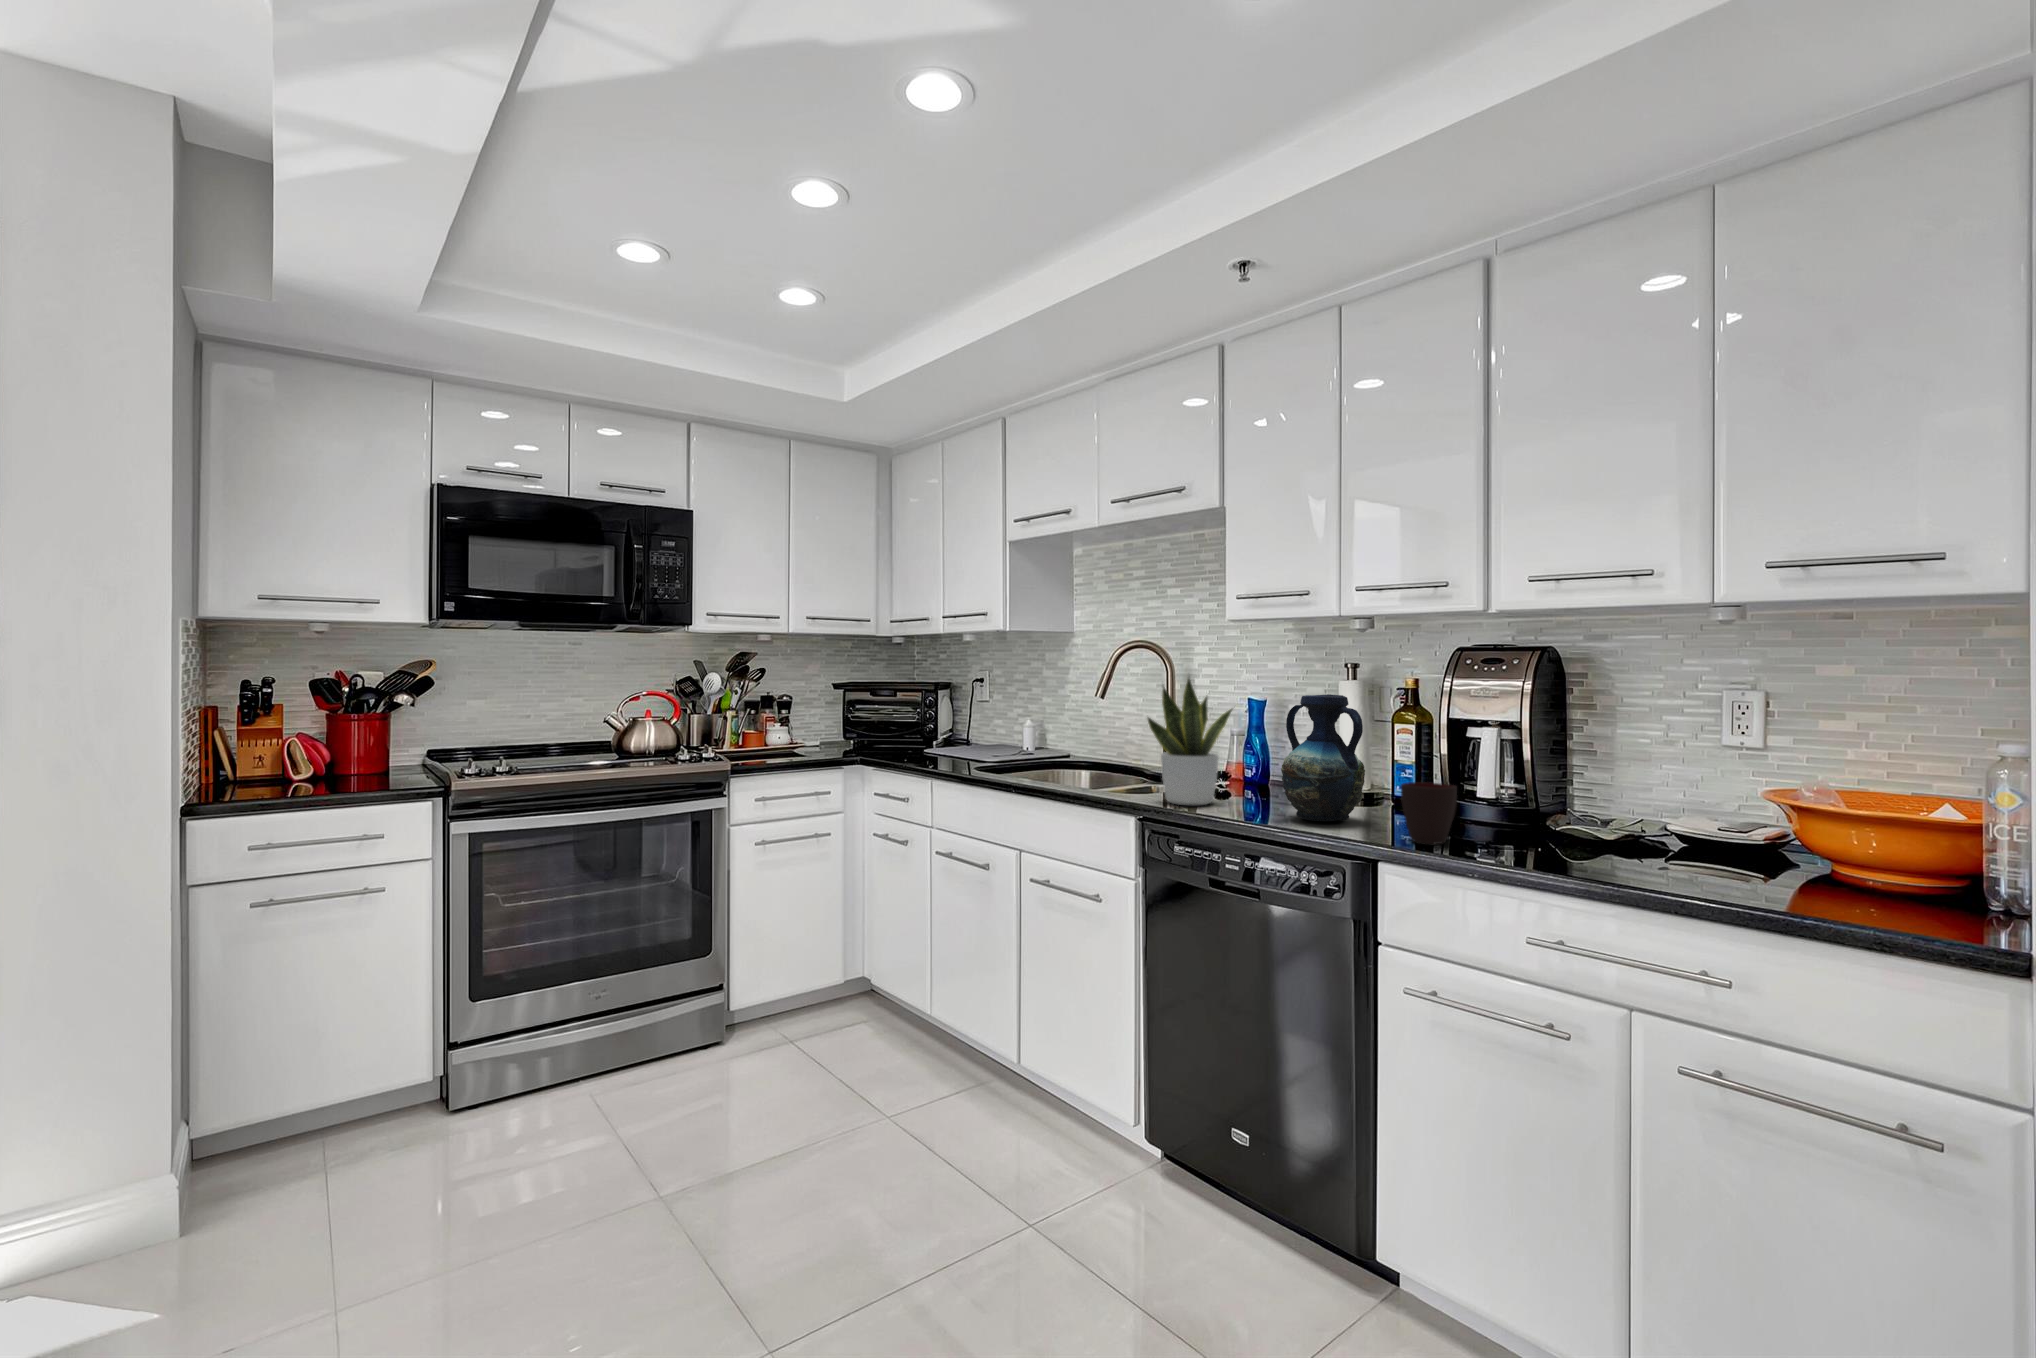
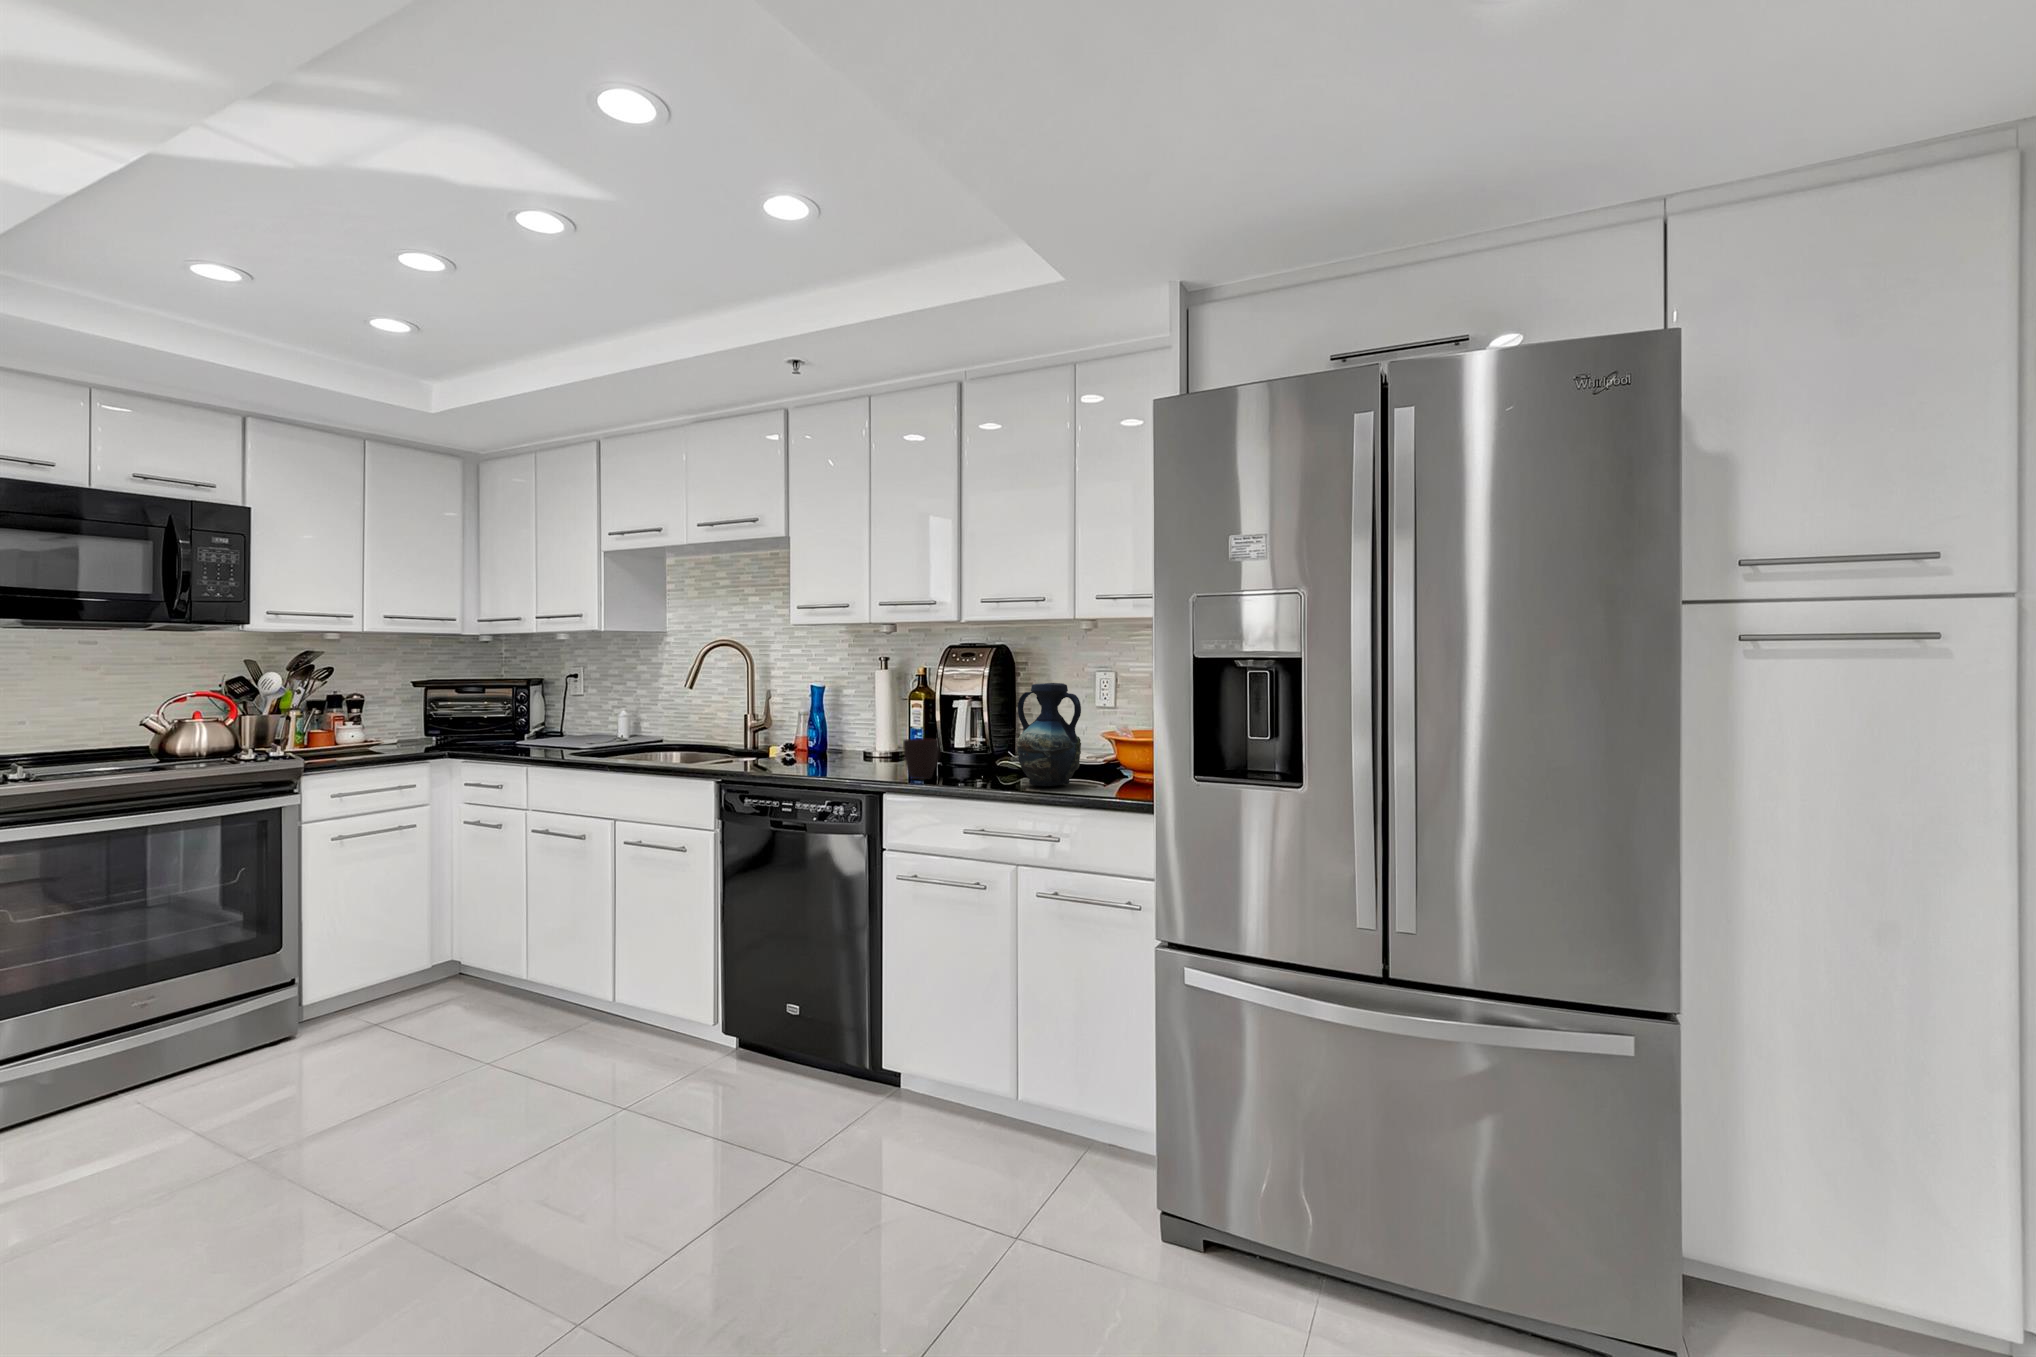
potted plant: present [1148,678,1232,805] -> none [726,665,798,768]
vase: present [1281,694,1365,822] -> present [1017,683,1081,786]

